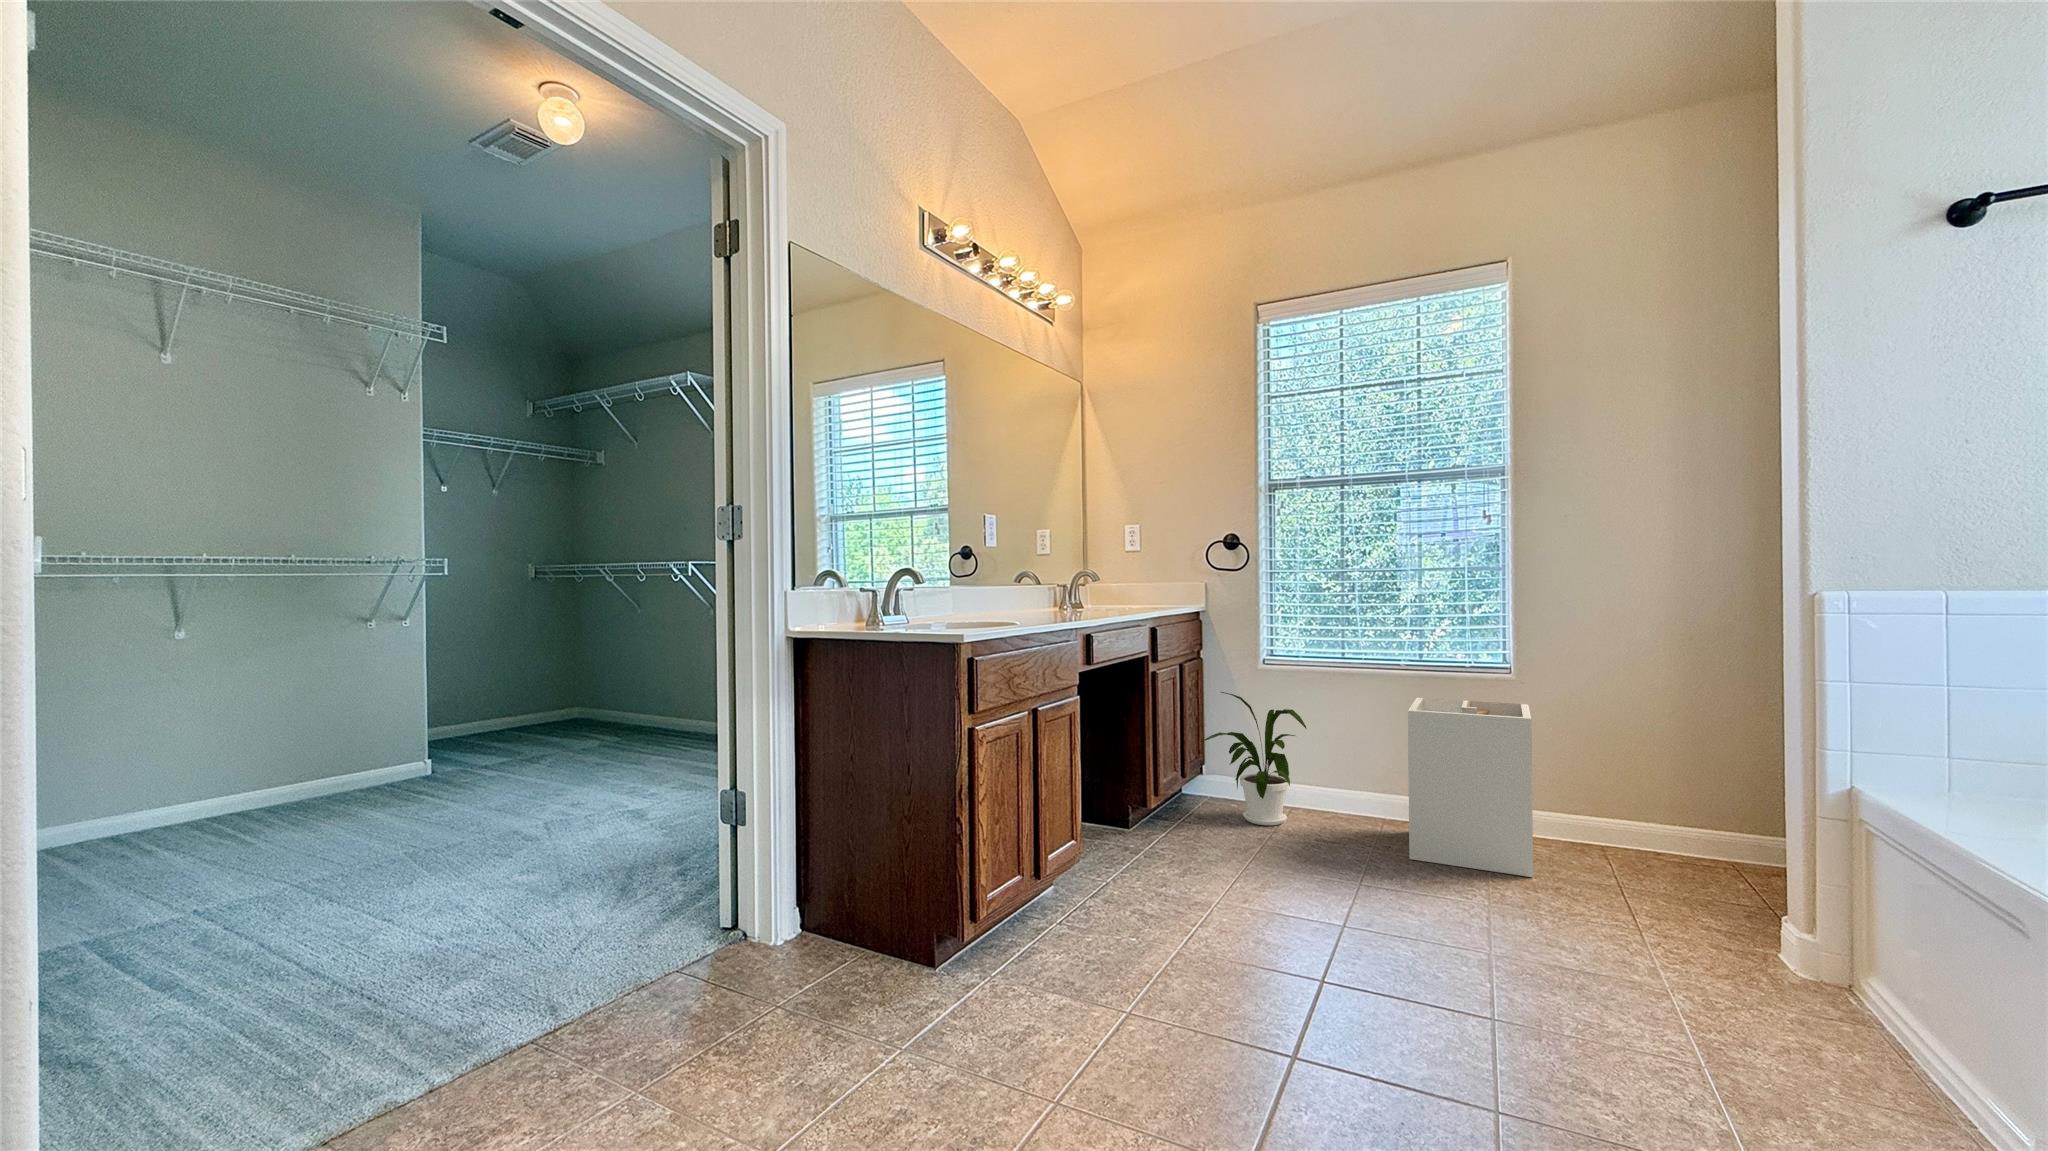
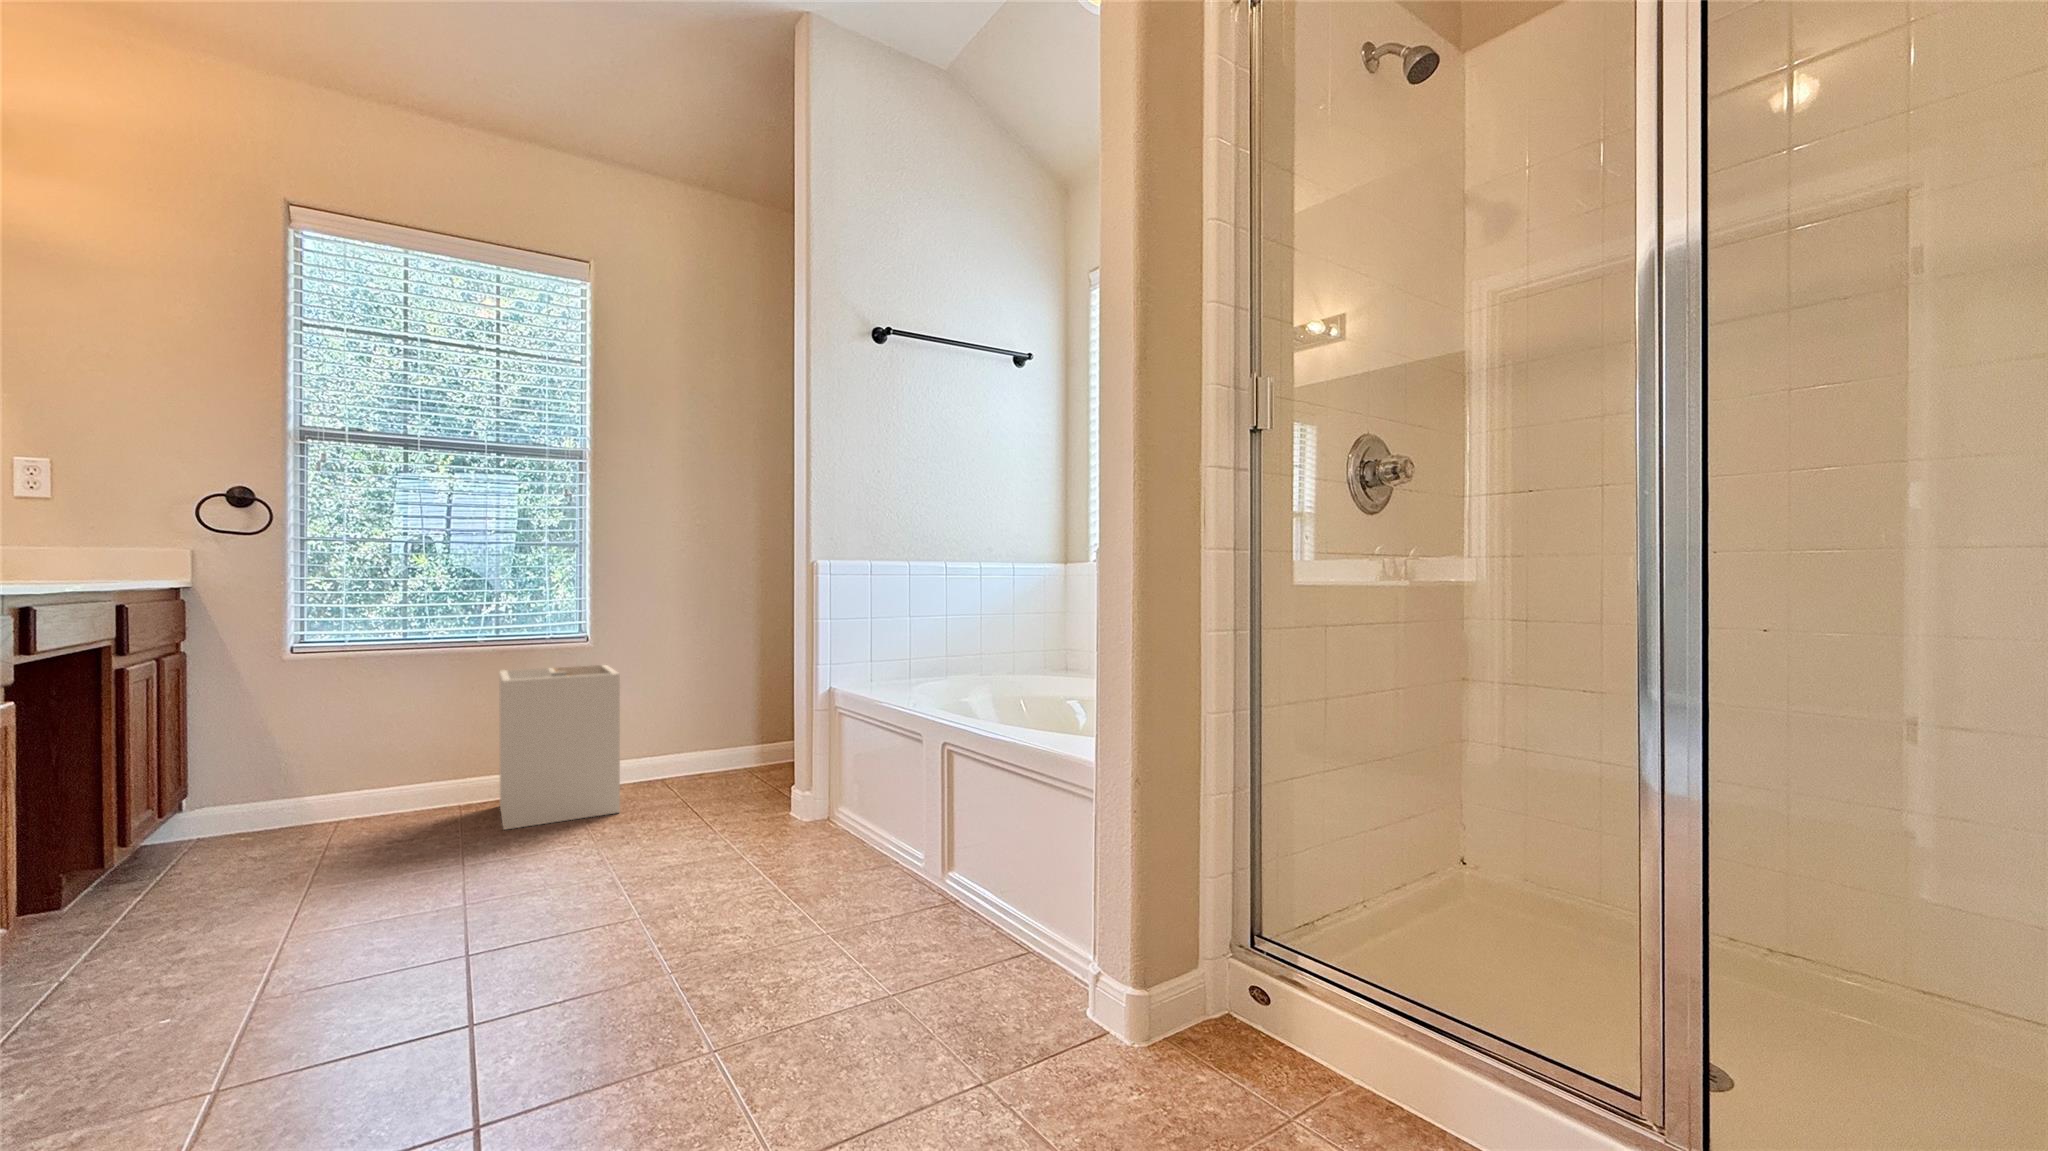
house plant: present [1202,692,1307,825] -> none [203,692,371,848]

